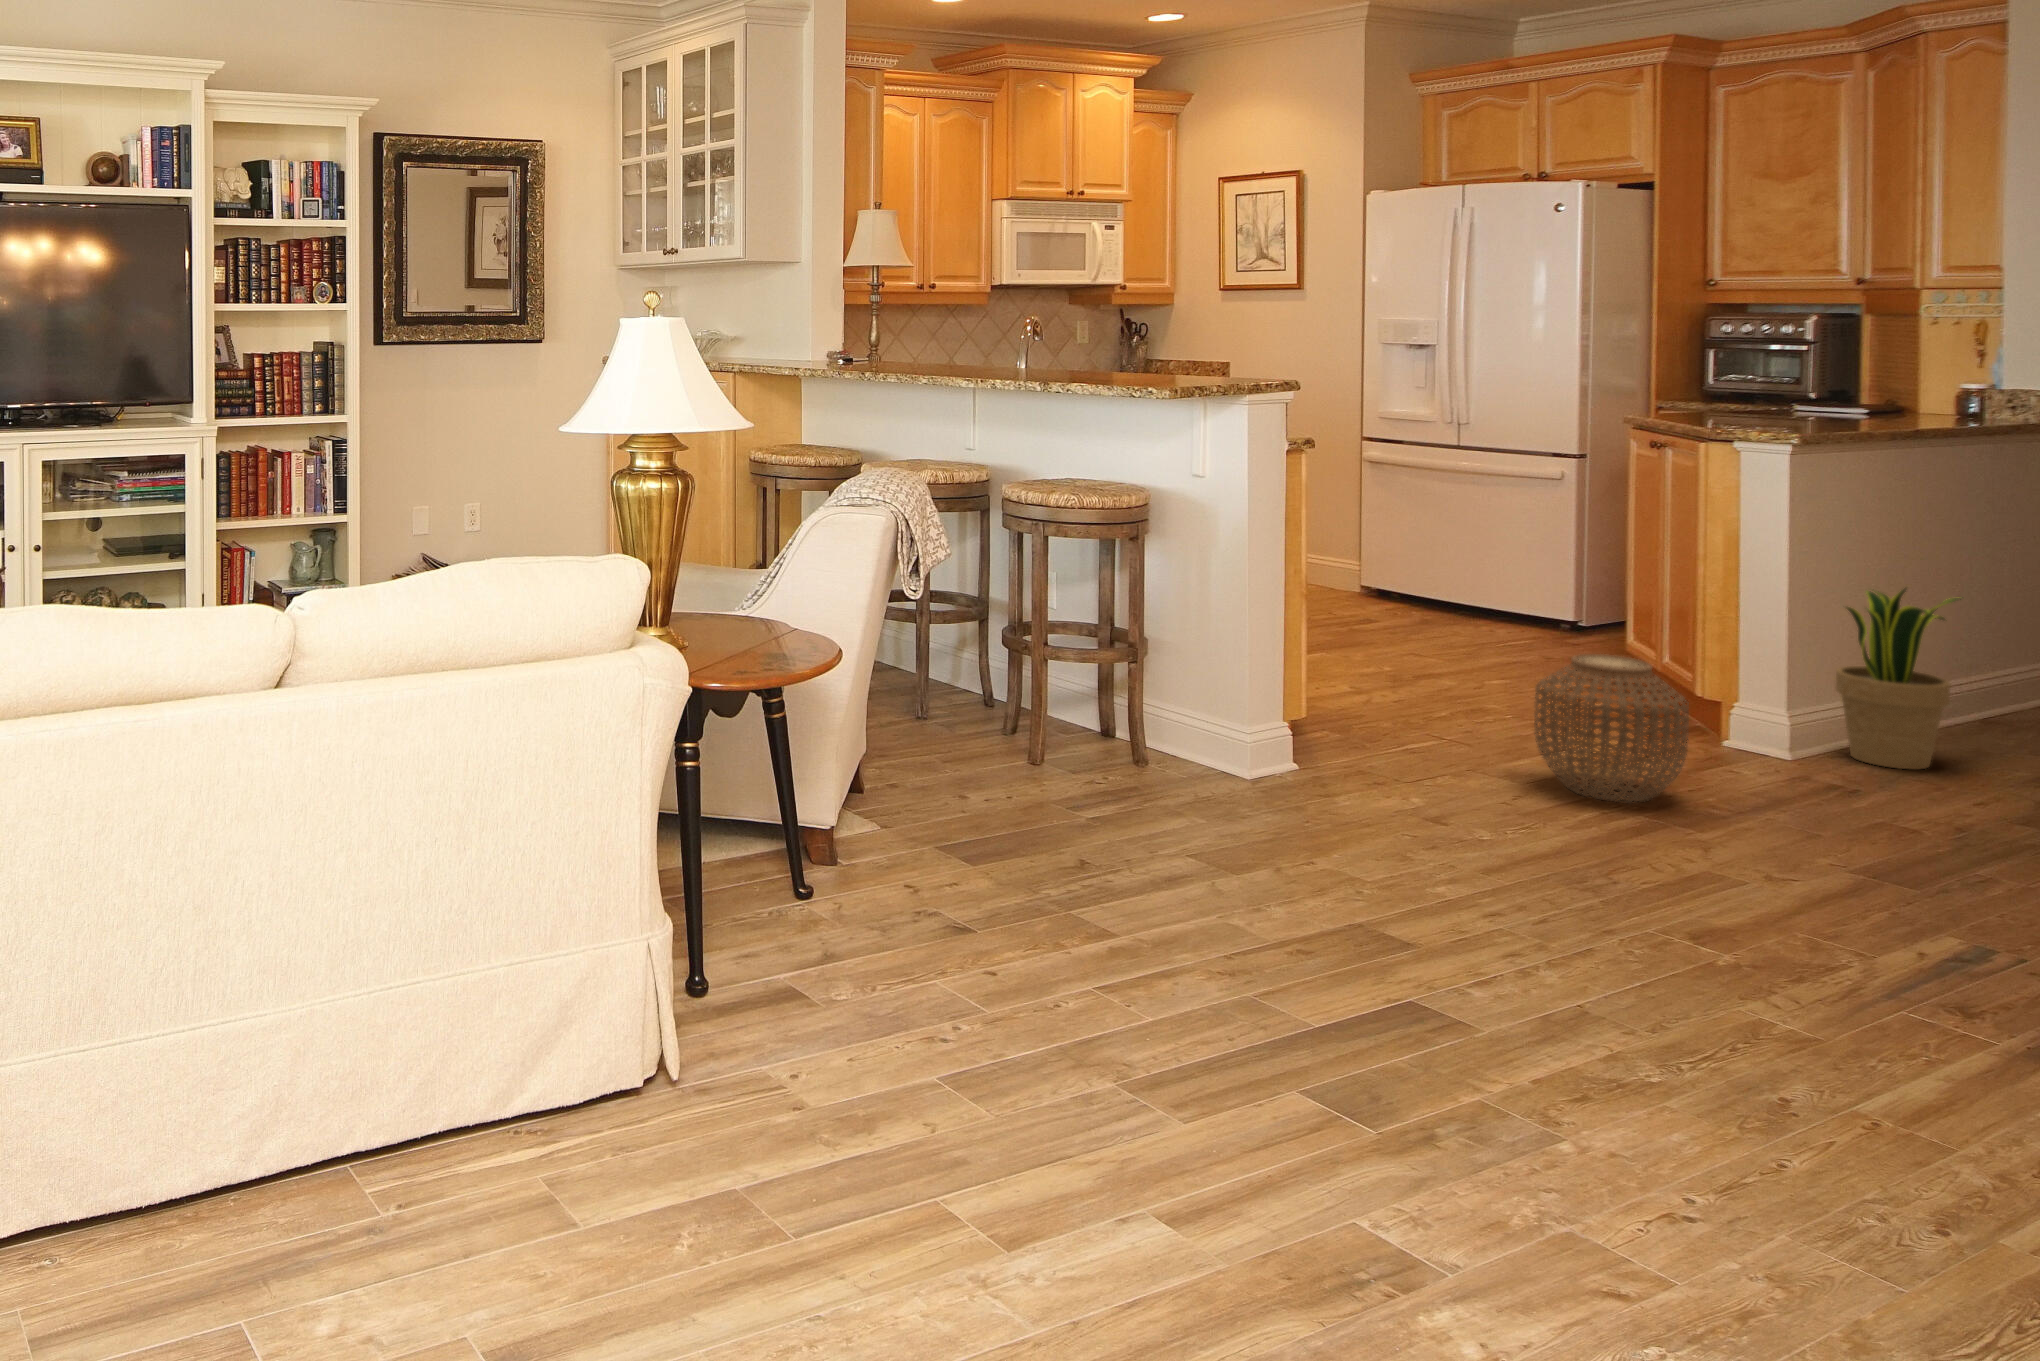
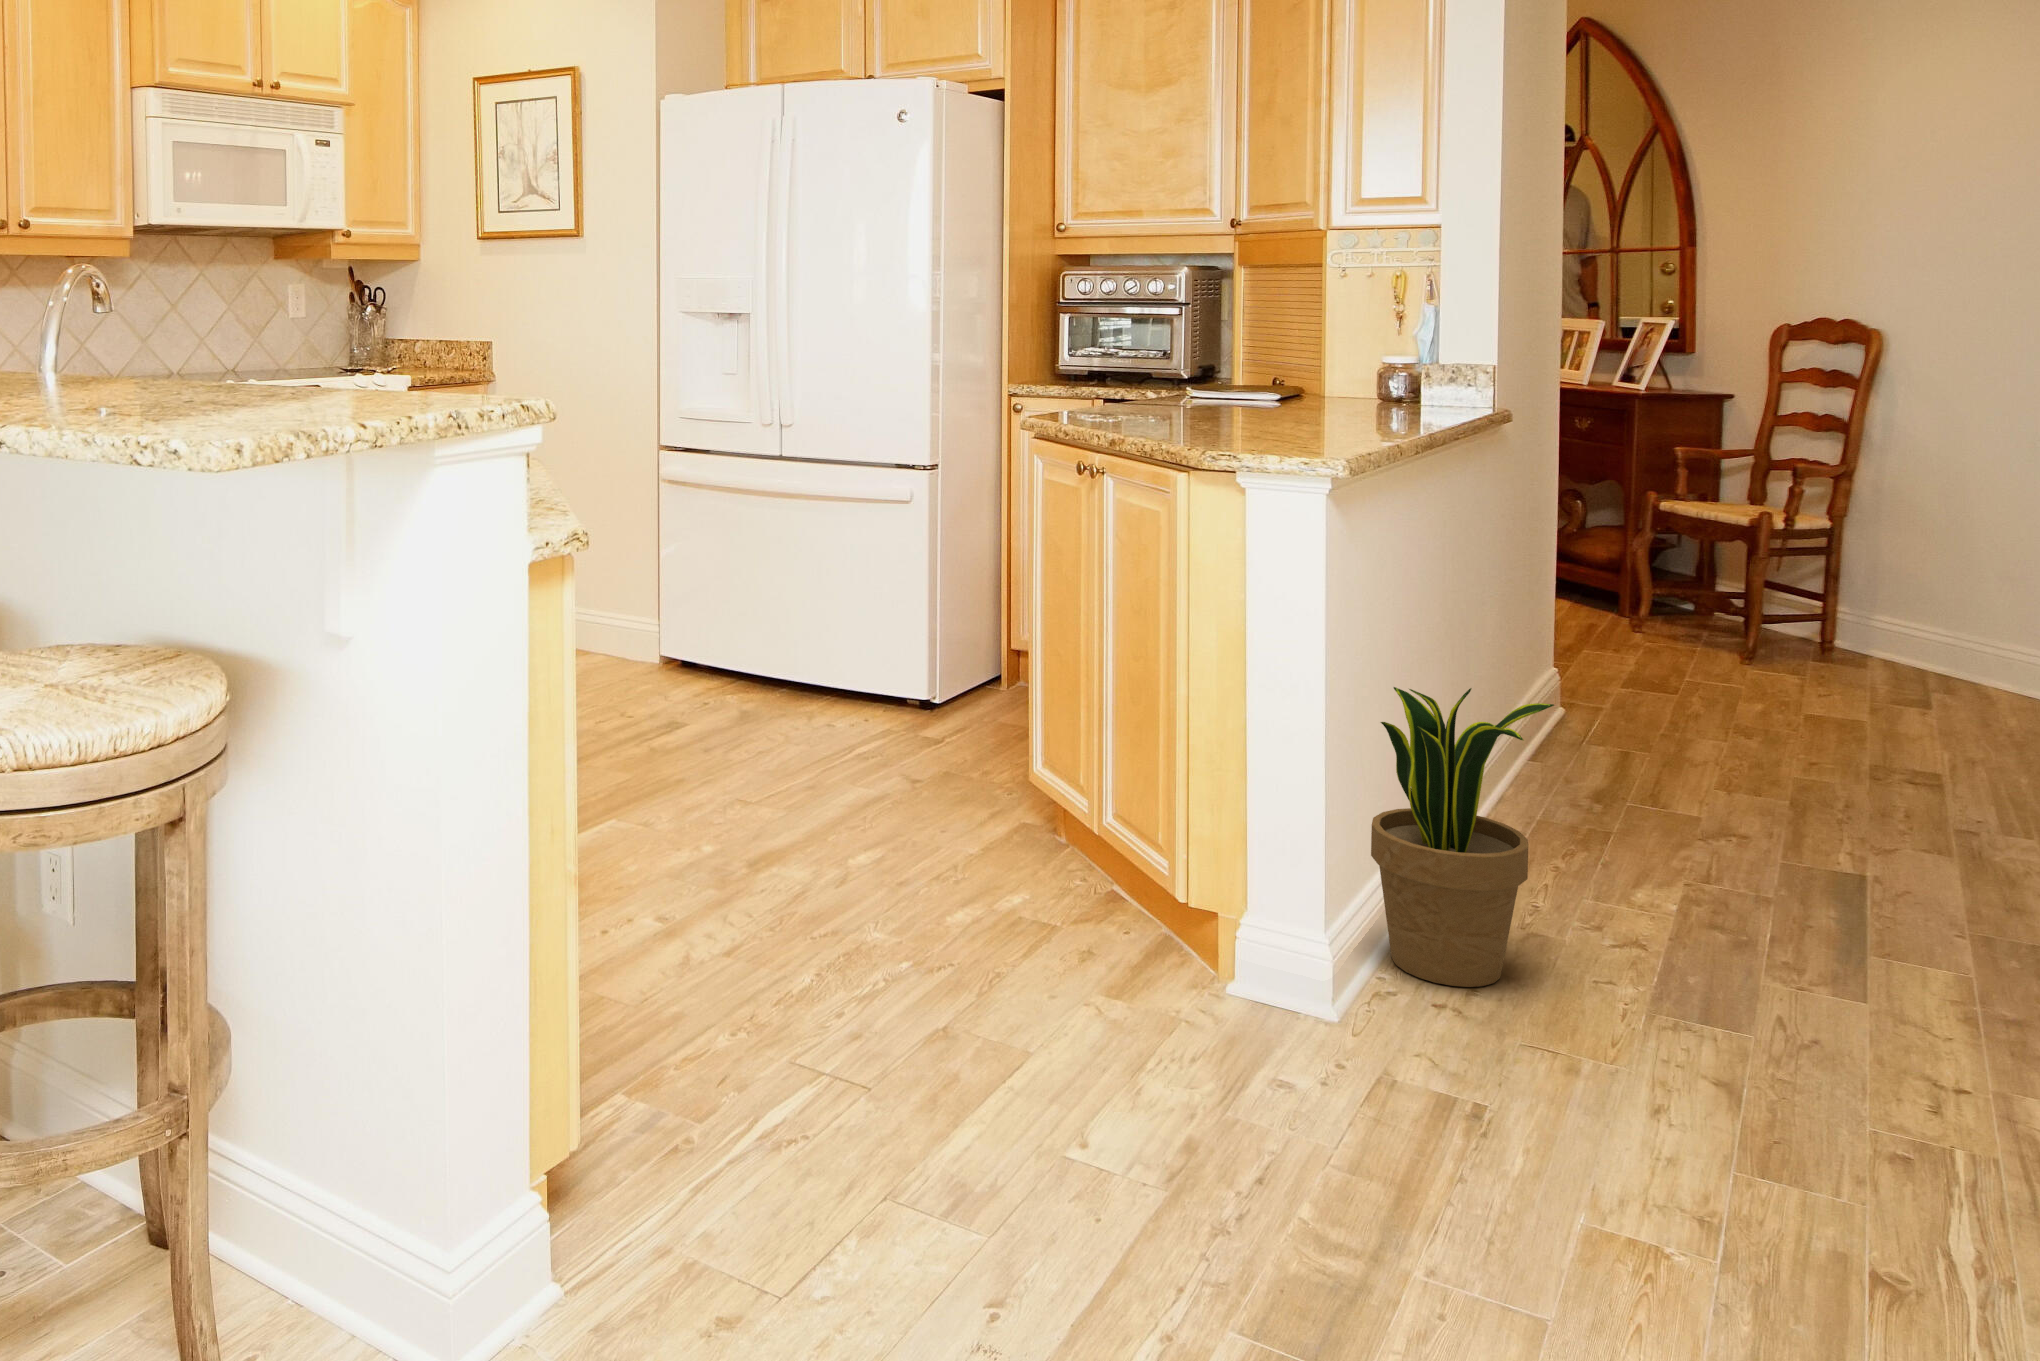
woven basket: present [1535,654,1689,802] -> none [1021,913,1290,1236]

